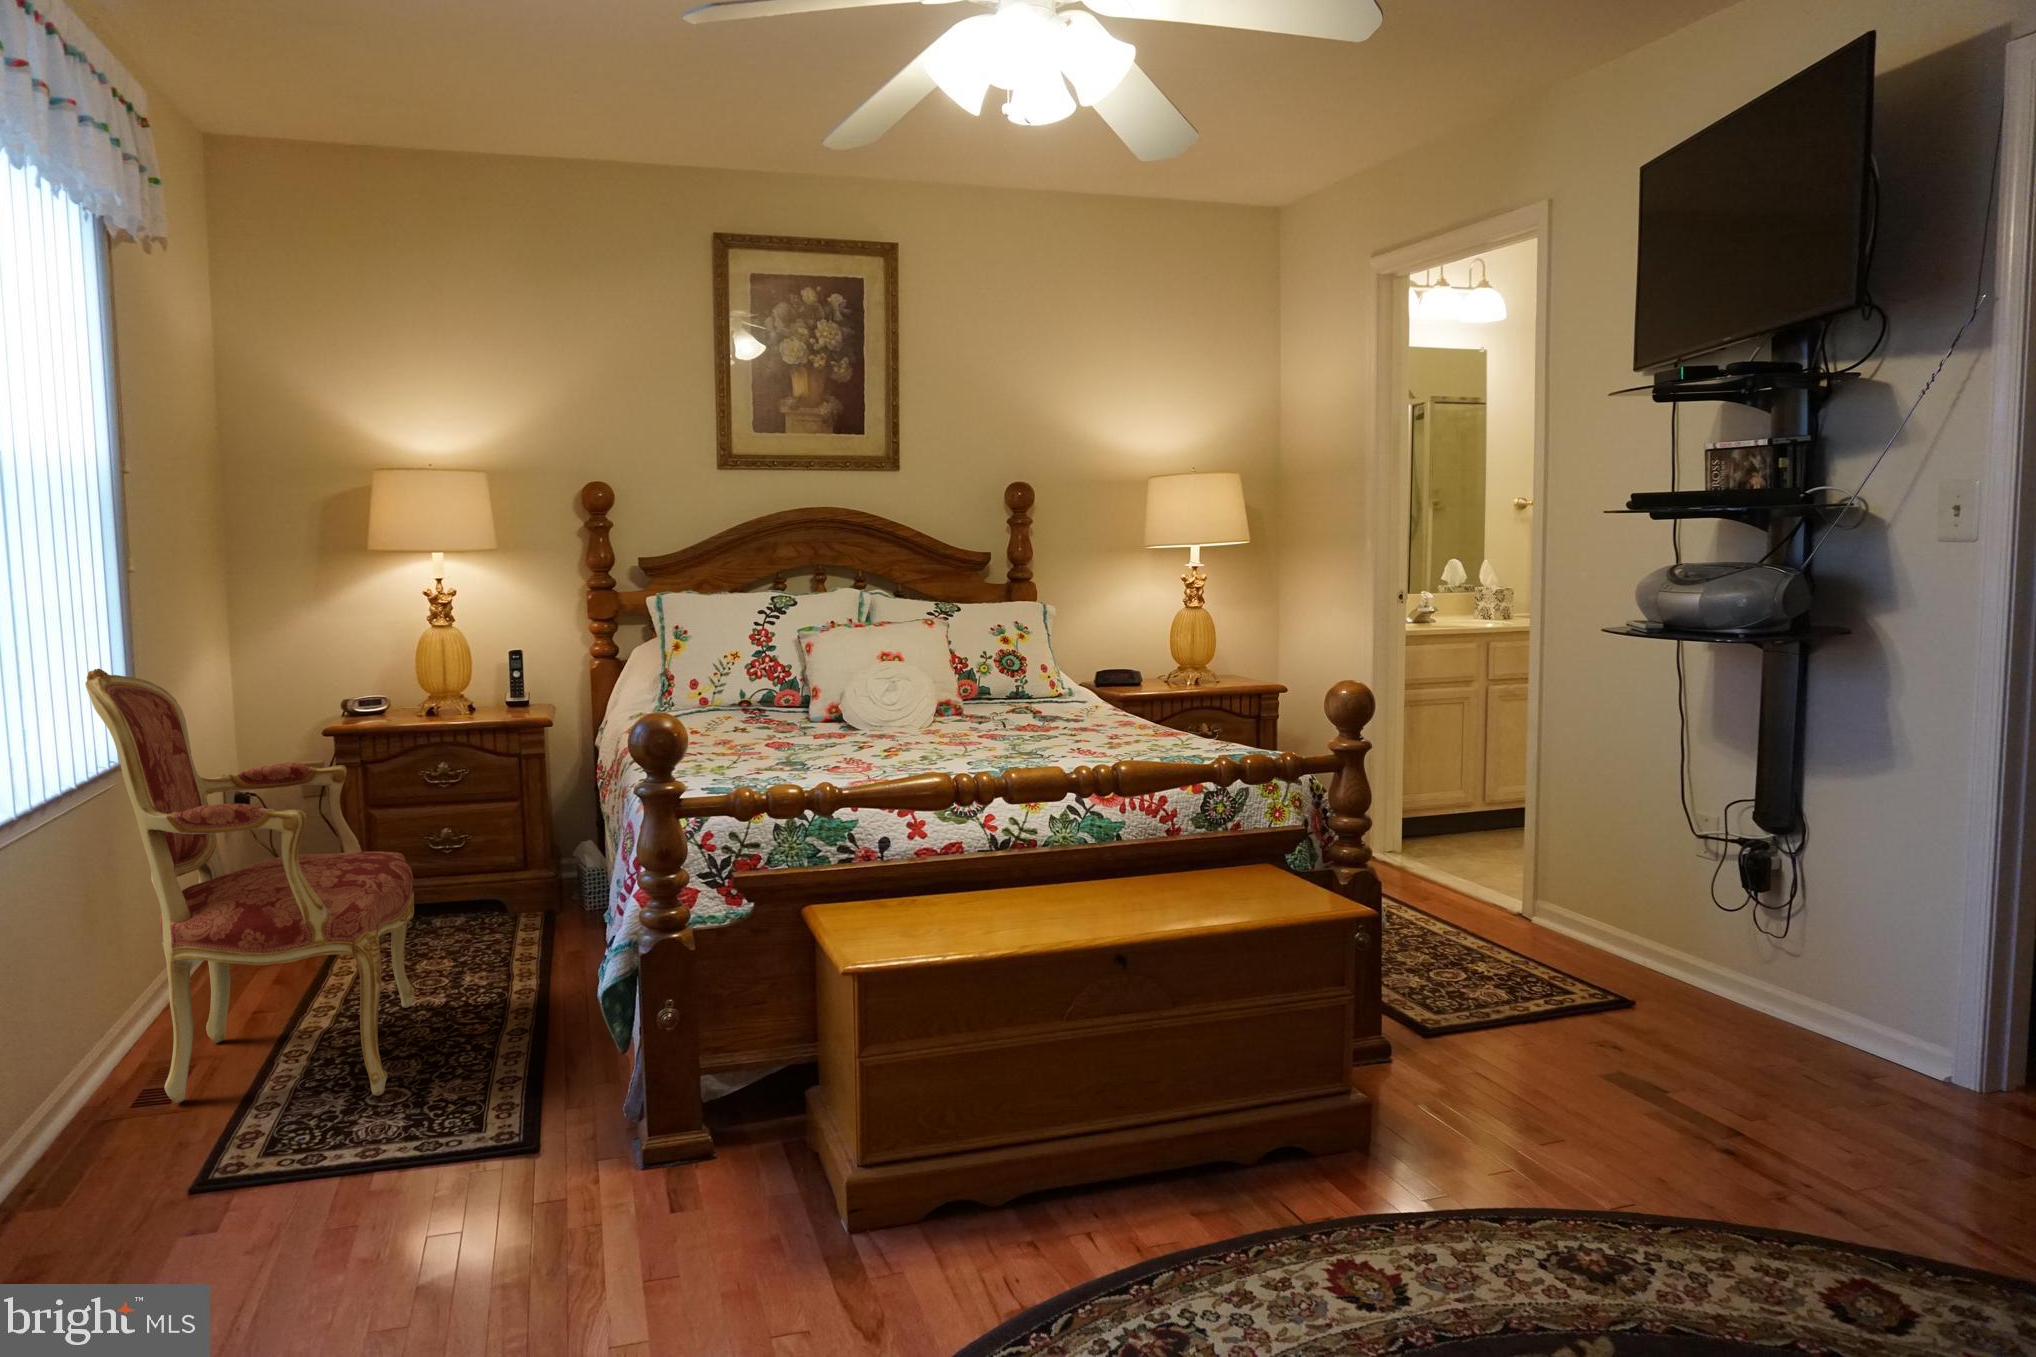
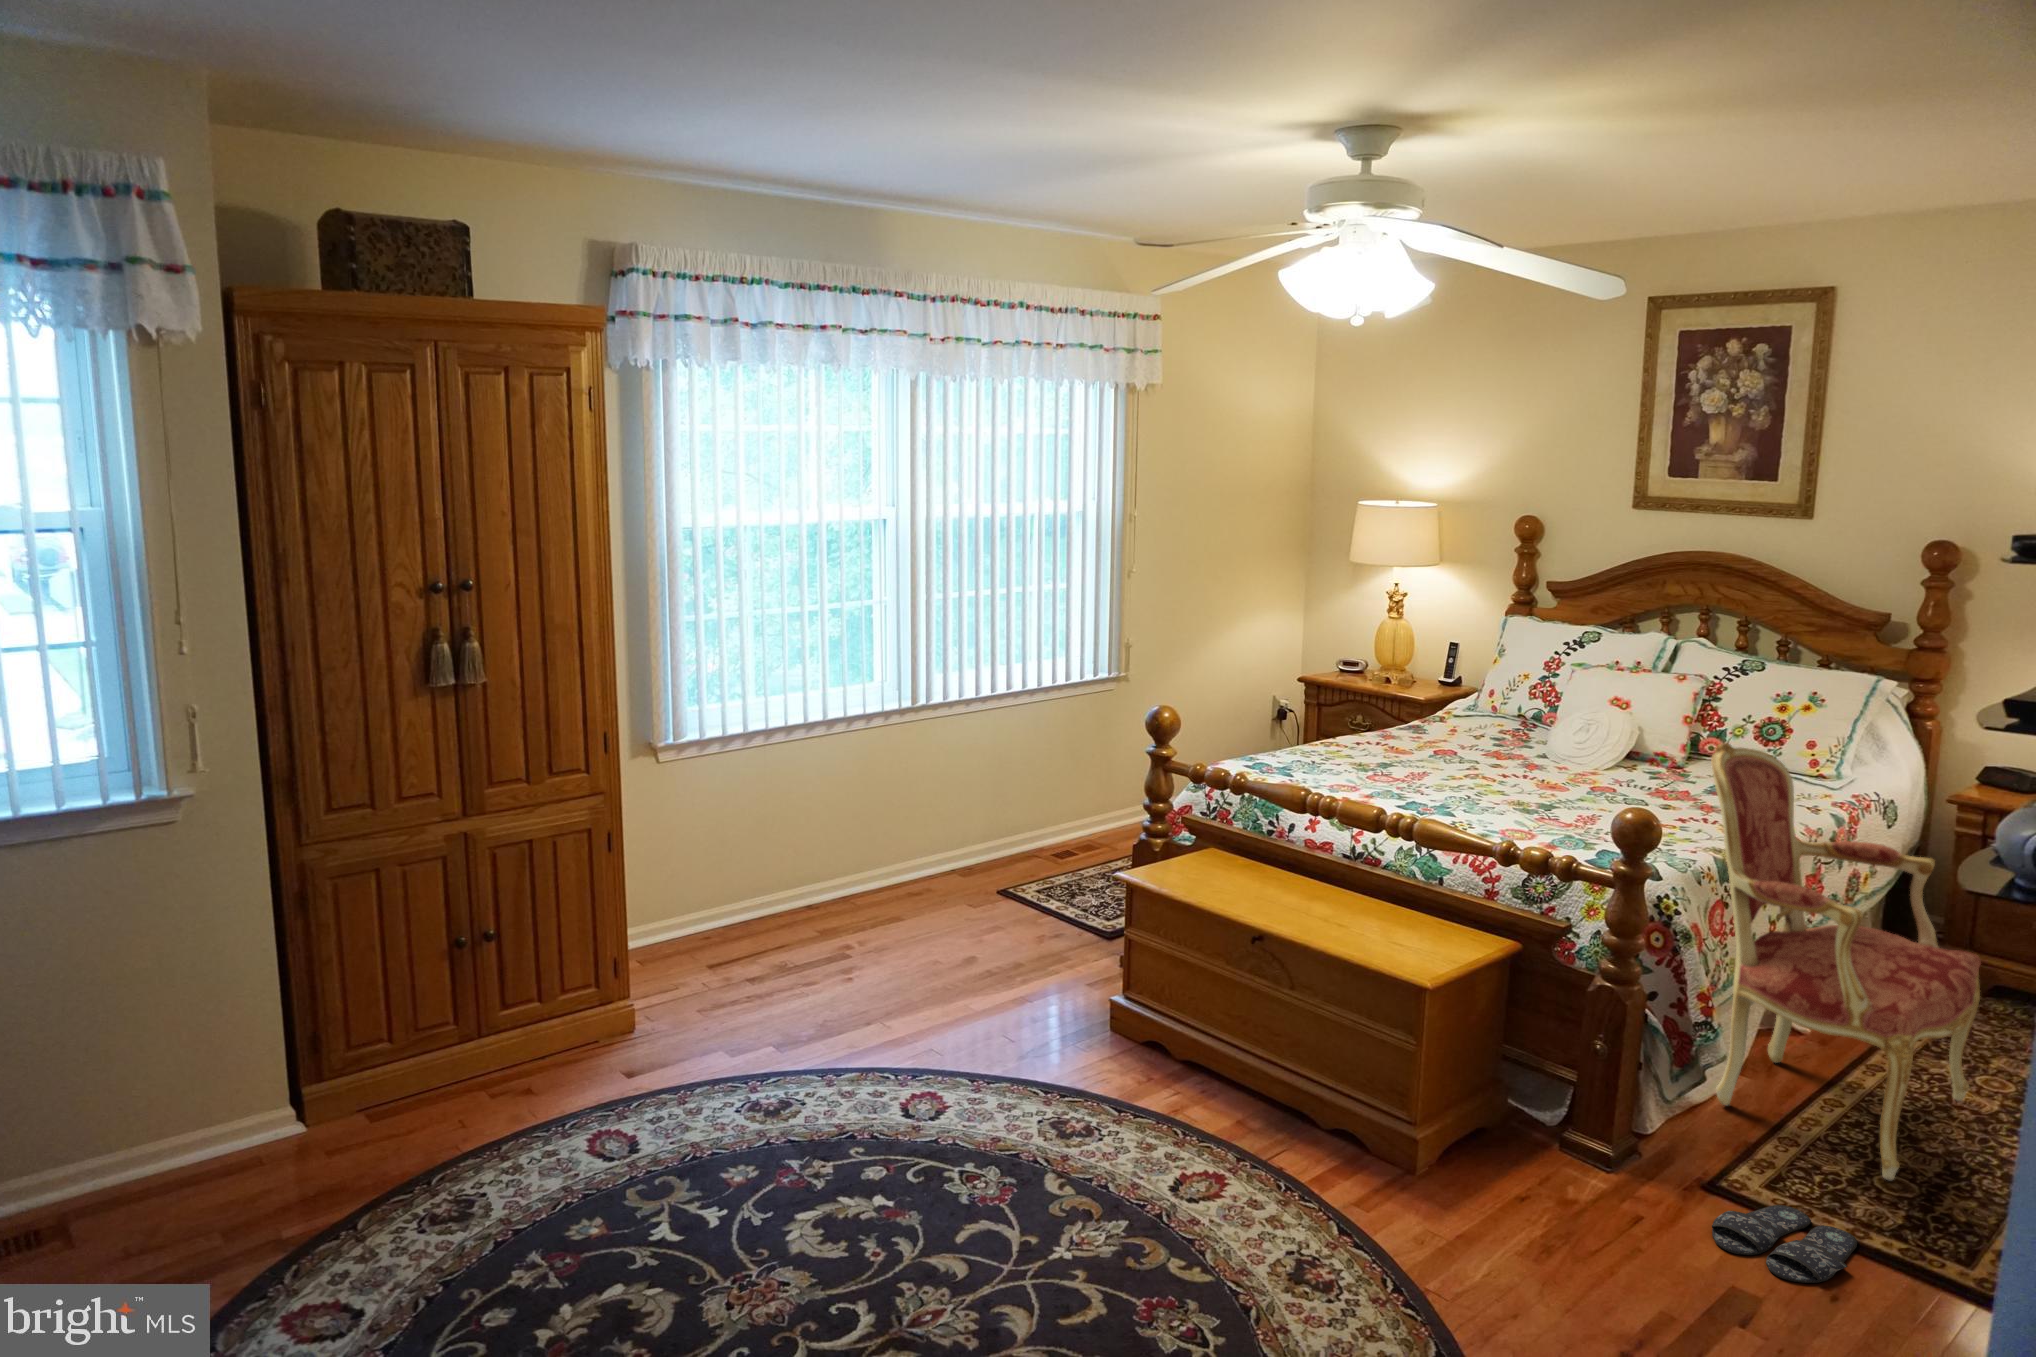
slippers: none [218,1156,379,1238] -> present [1712,1205,1857,1283]

